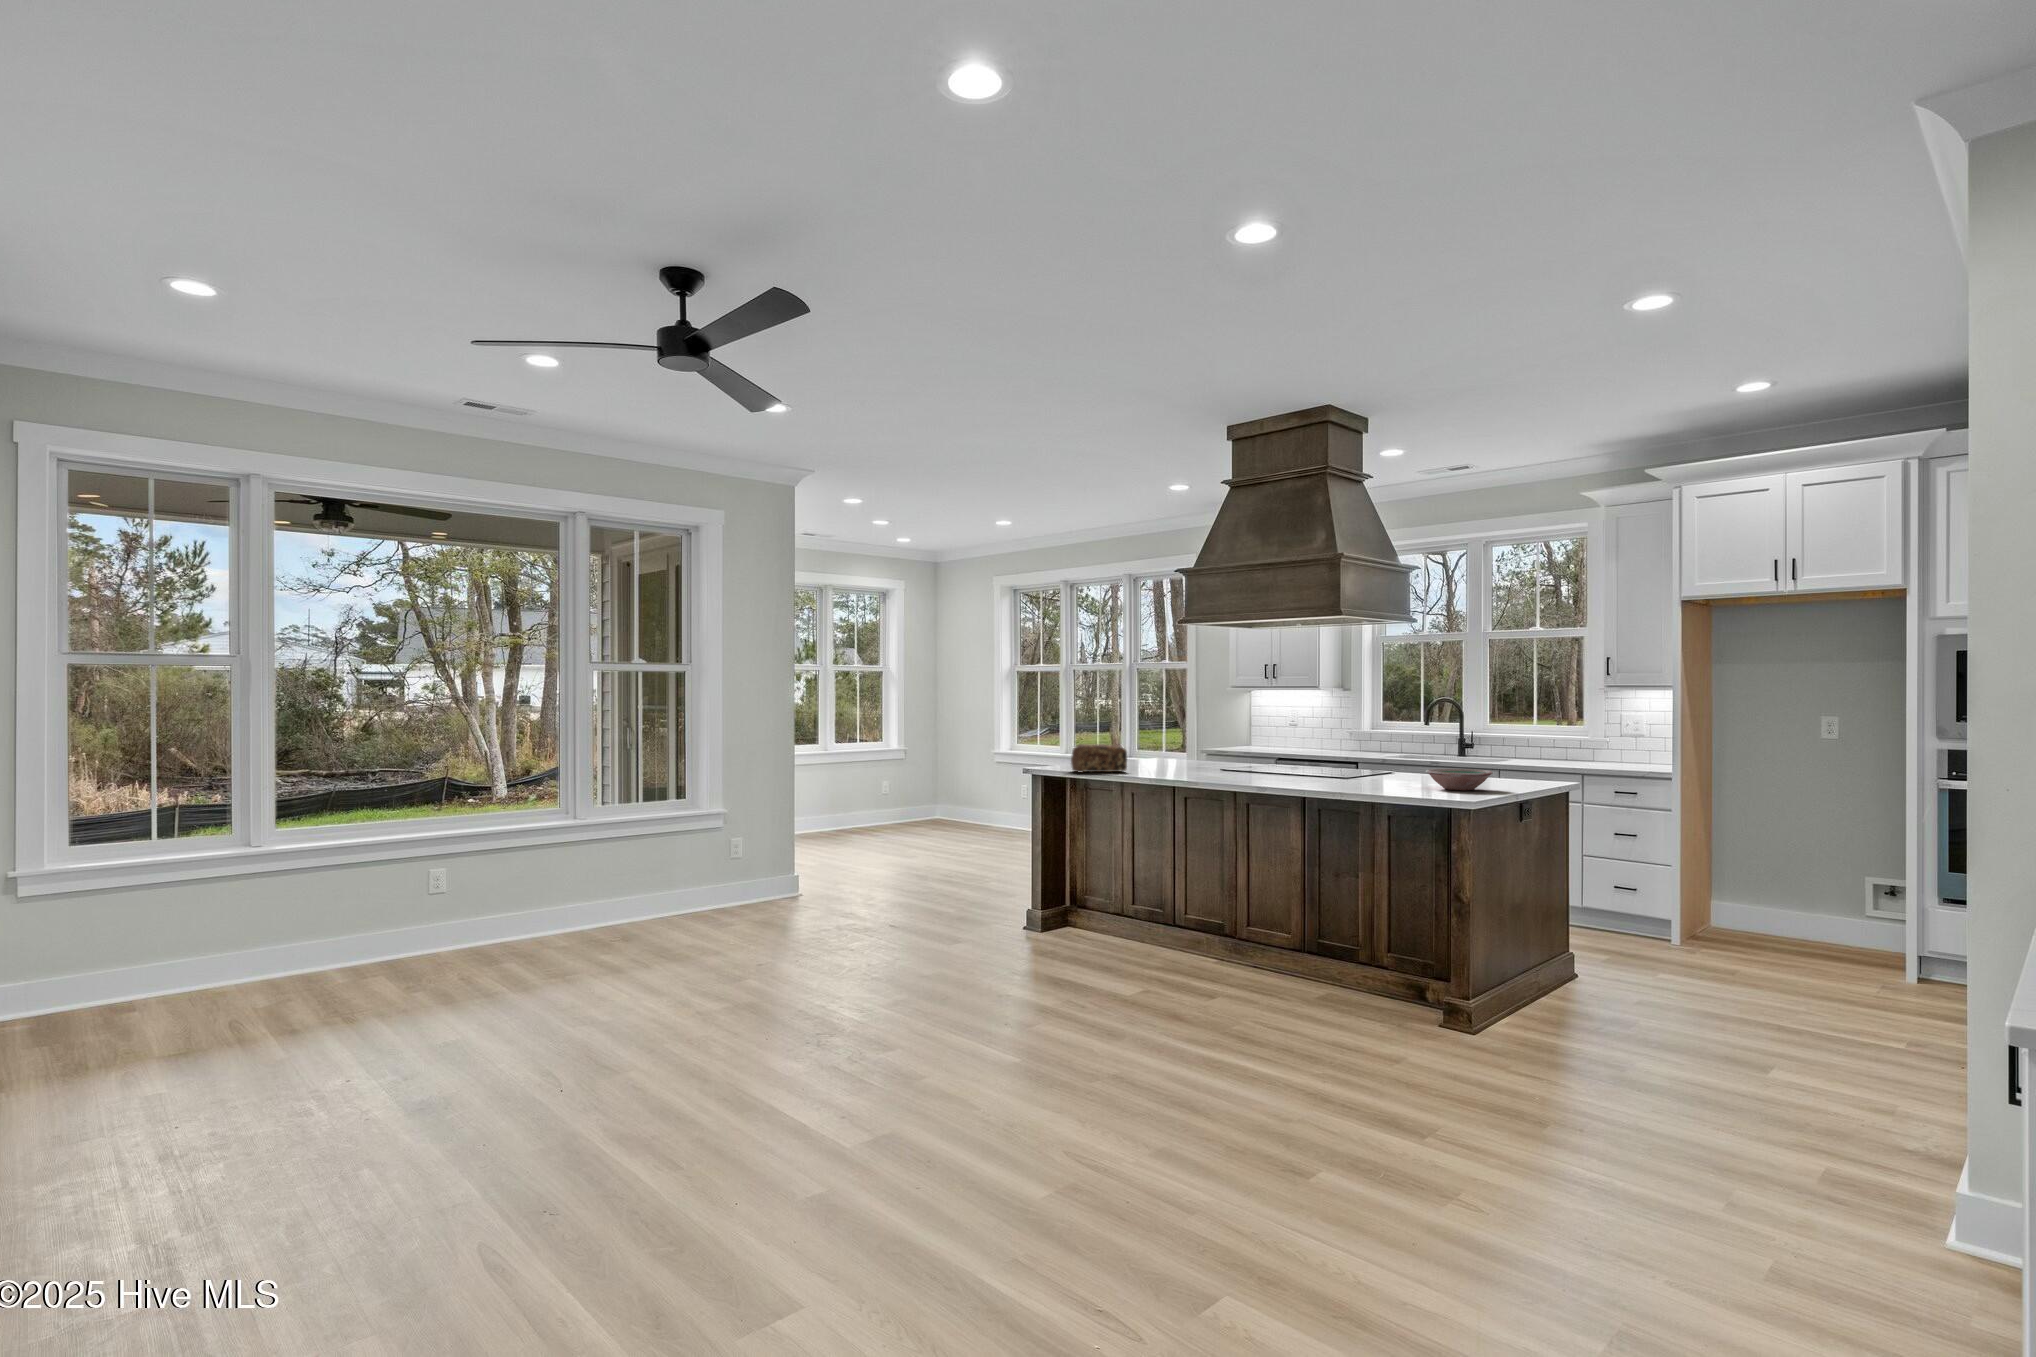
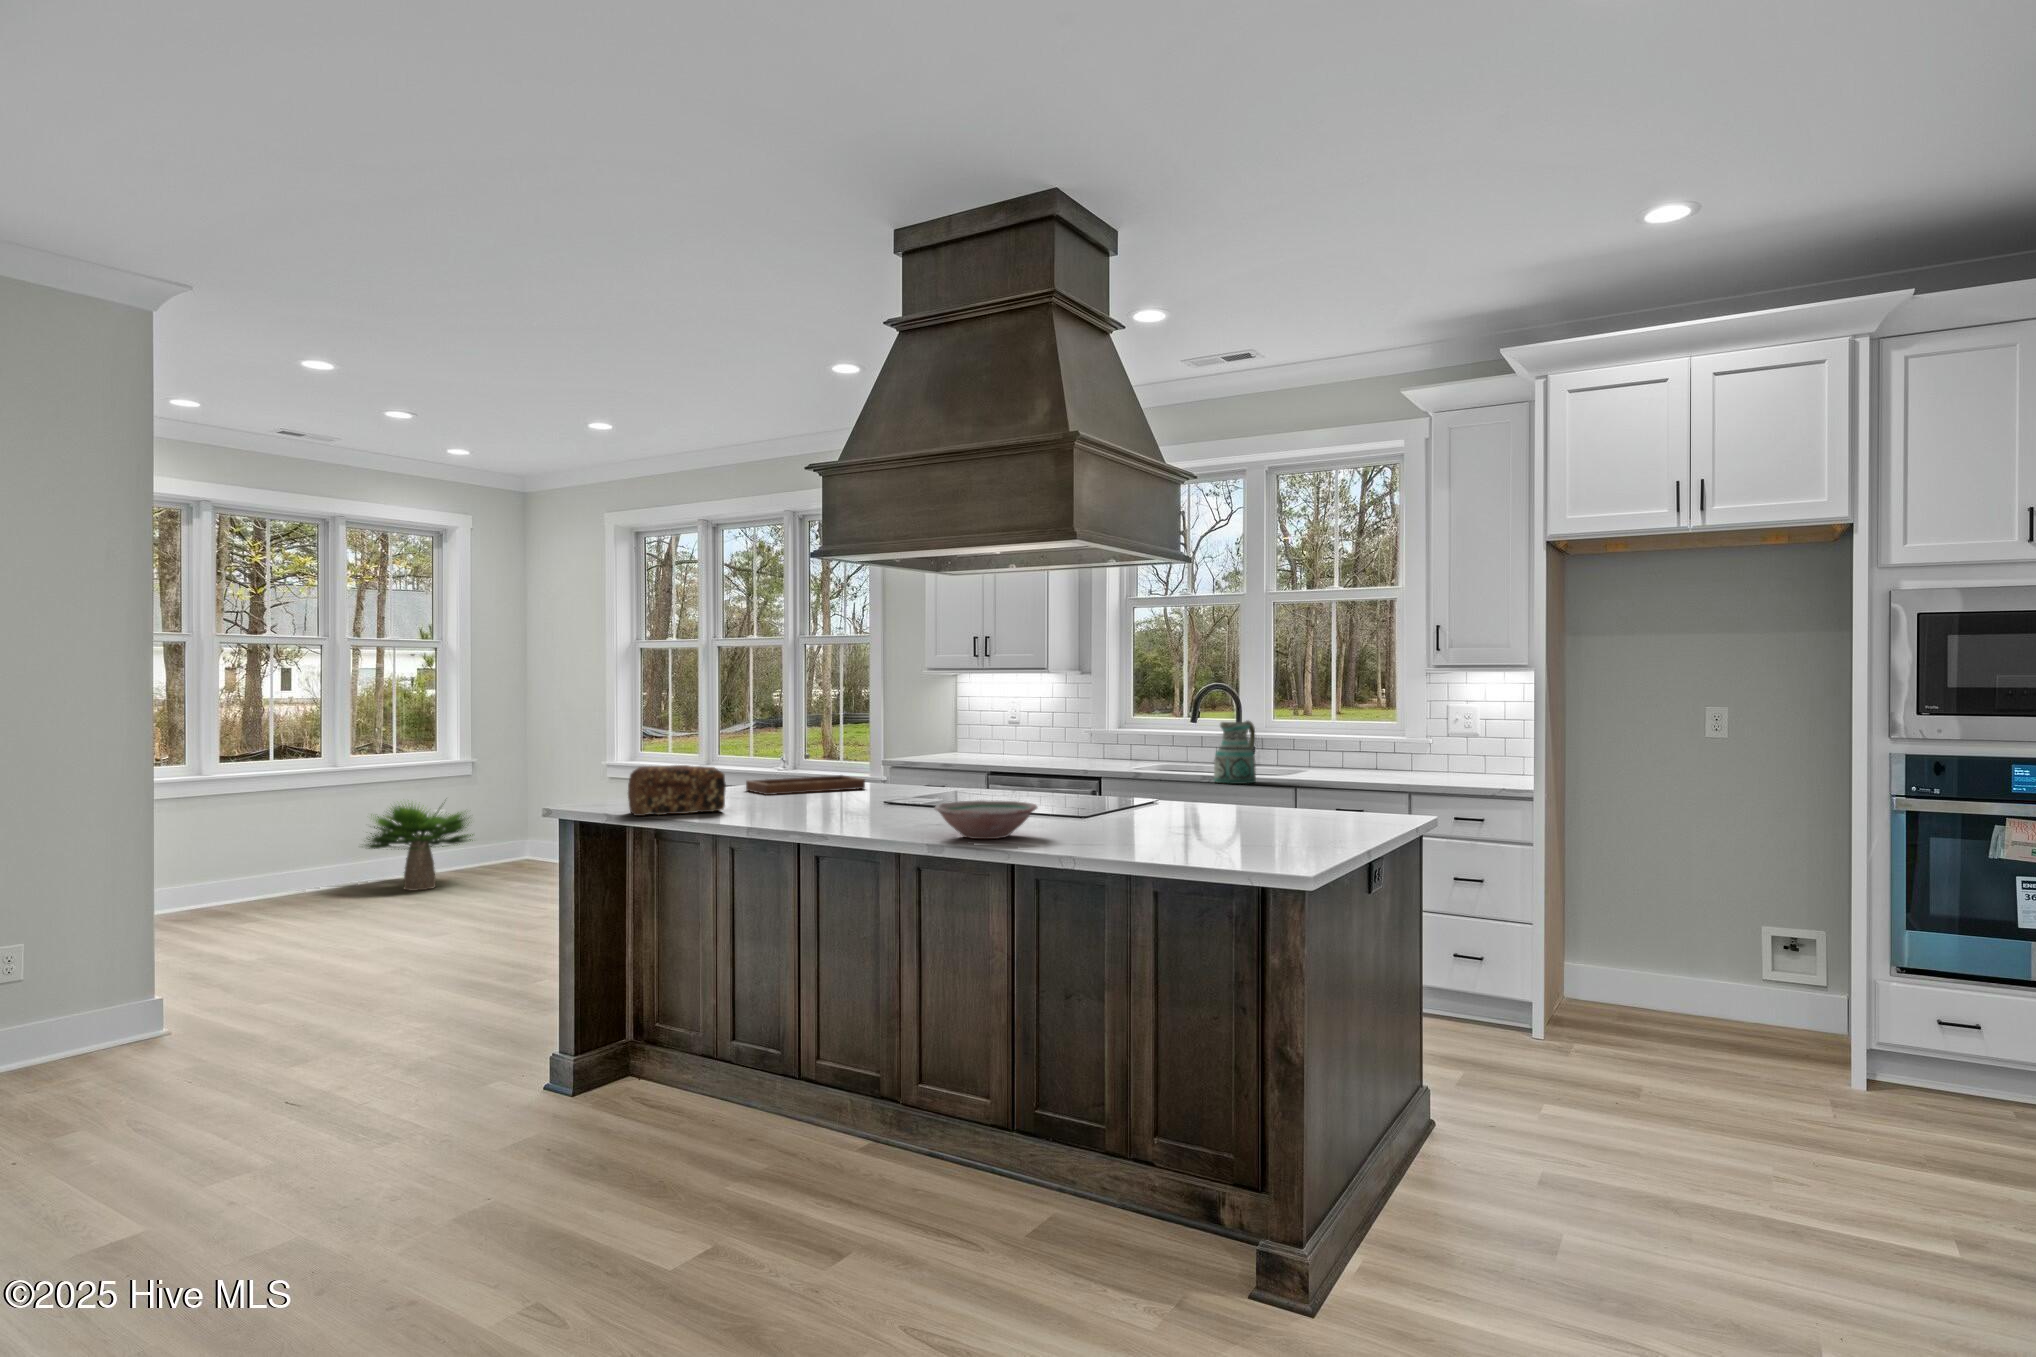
ceramic pitcher: none [1440,724,1471,767] -> present [1214,721,1256,784]
tray: none [1126,741,1201,766] -> present [746,753,865,795]
potted plant: none [843,769,919,834] -> present [365,802,473,891]
bowl: present [1426,769,1493,790] -> present [935,800,1038,839]

